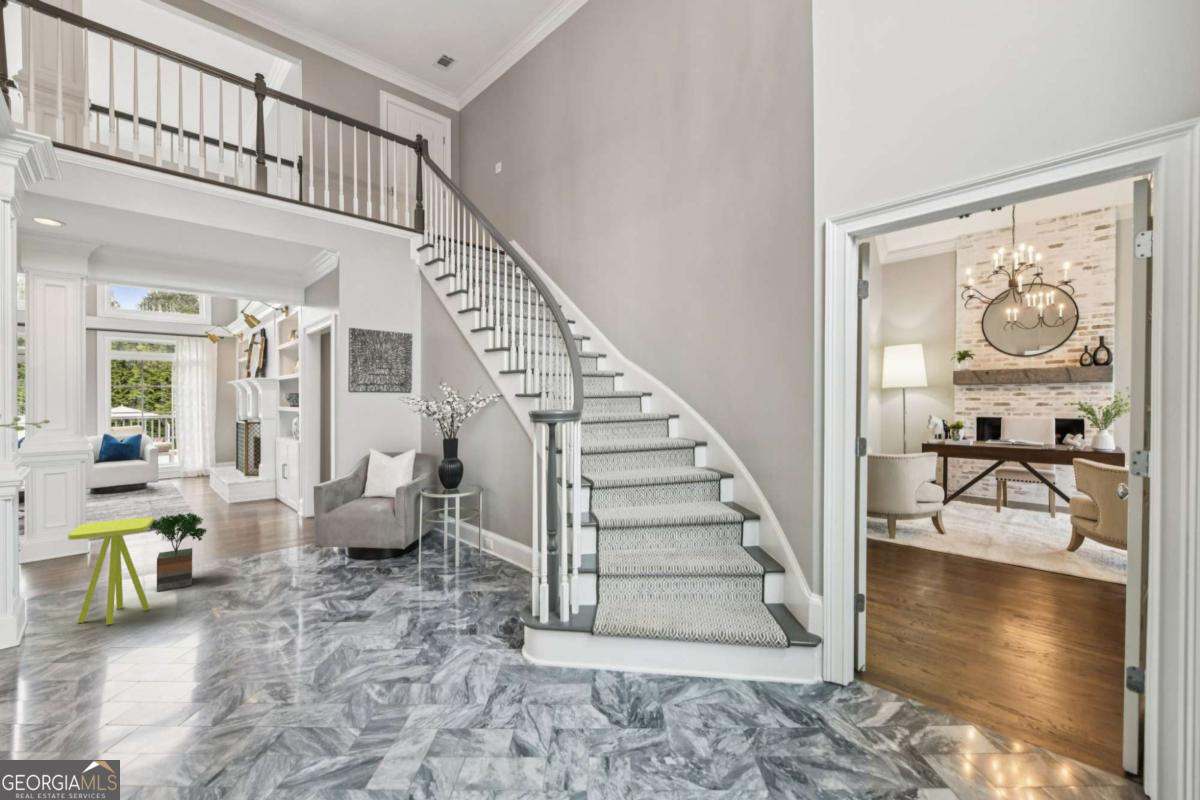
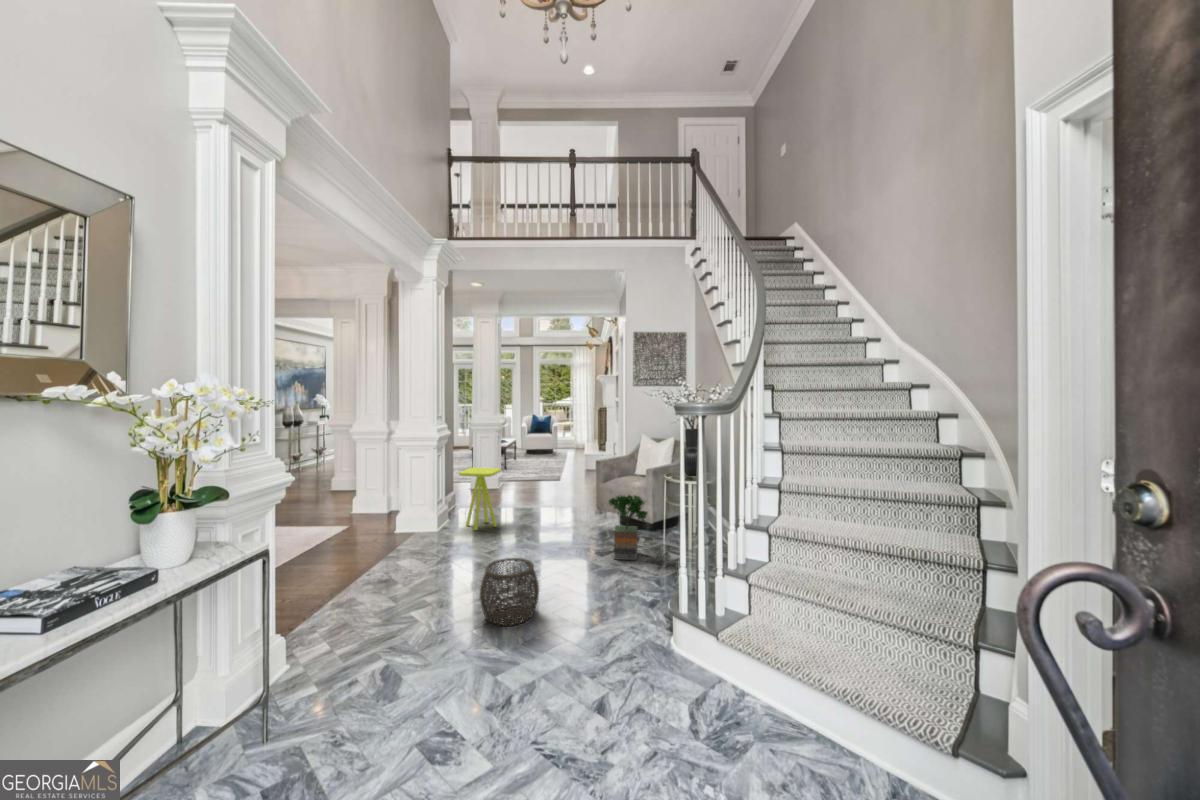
potted tree: present [149,513,207,591] -> present [609,495,648,560]
woven basket: none [254,626,353,732] -> present [480,558,539,626]

